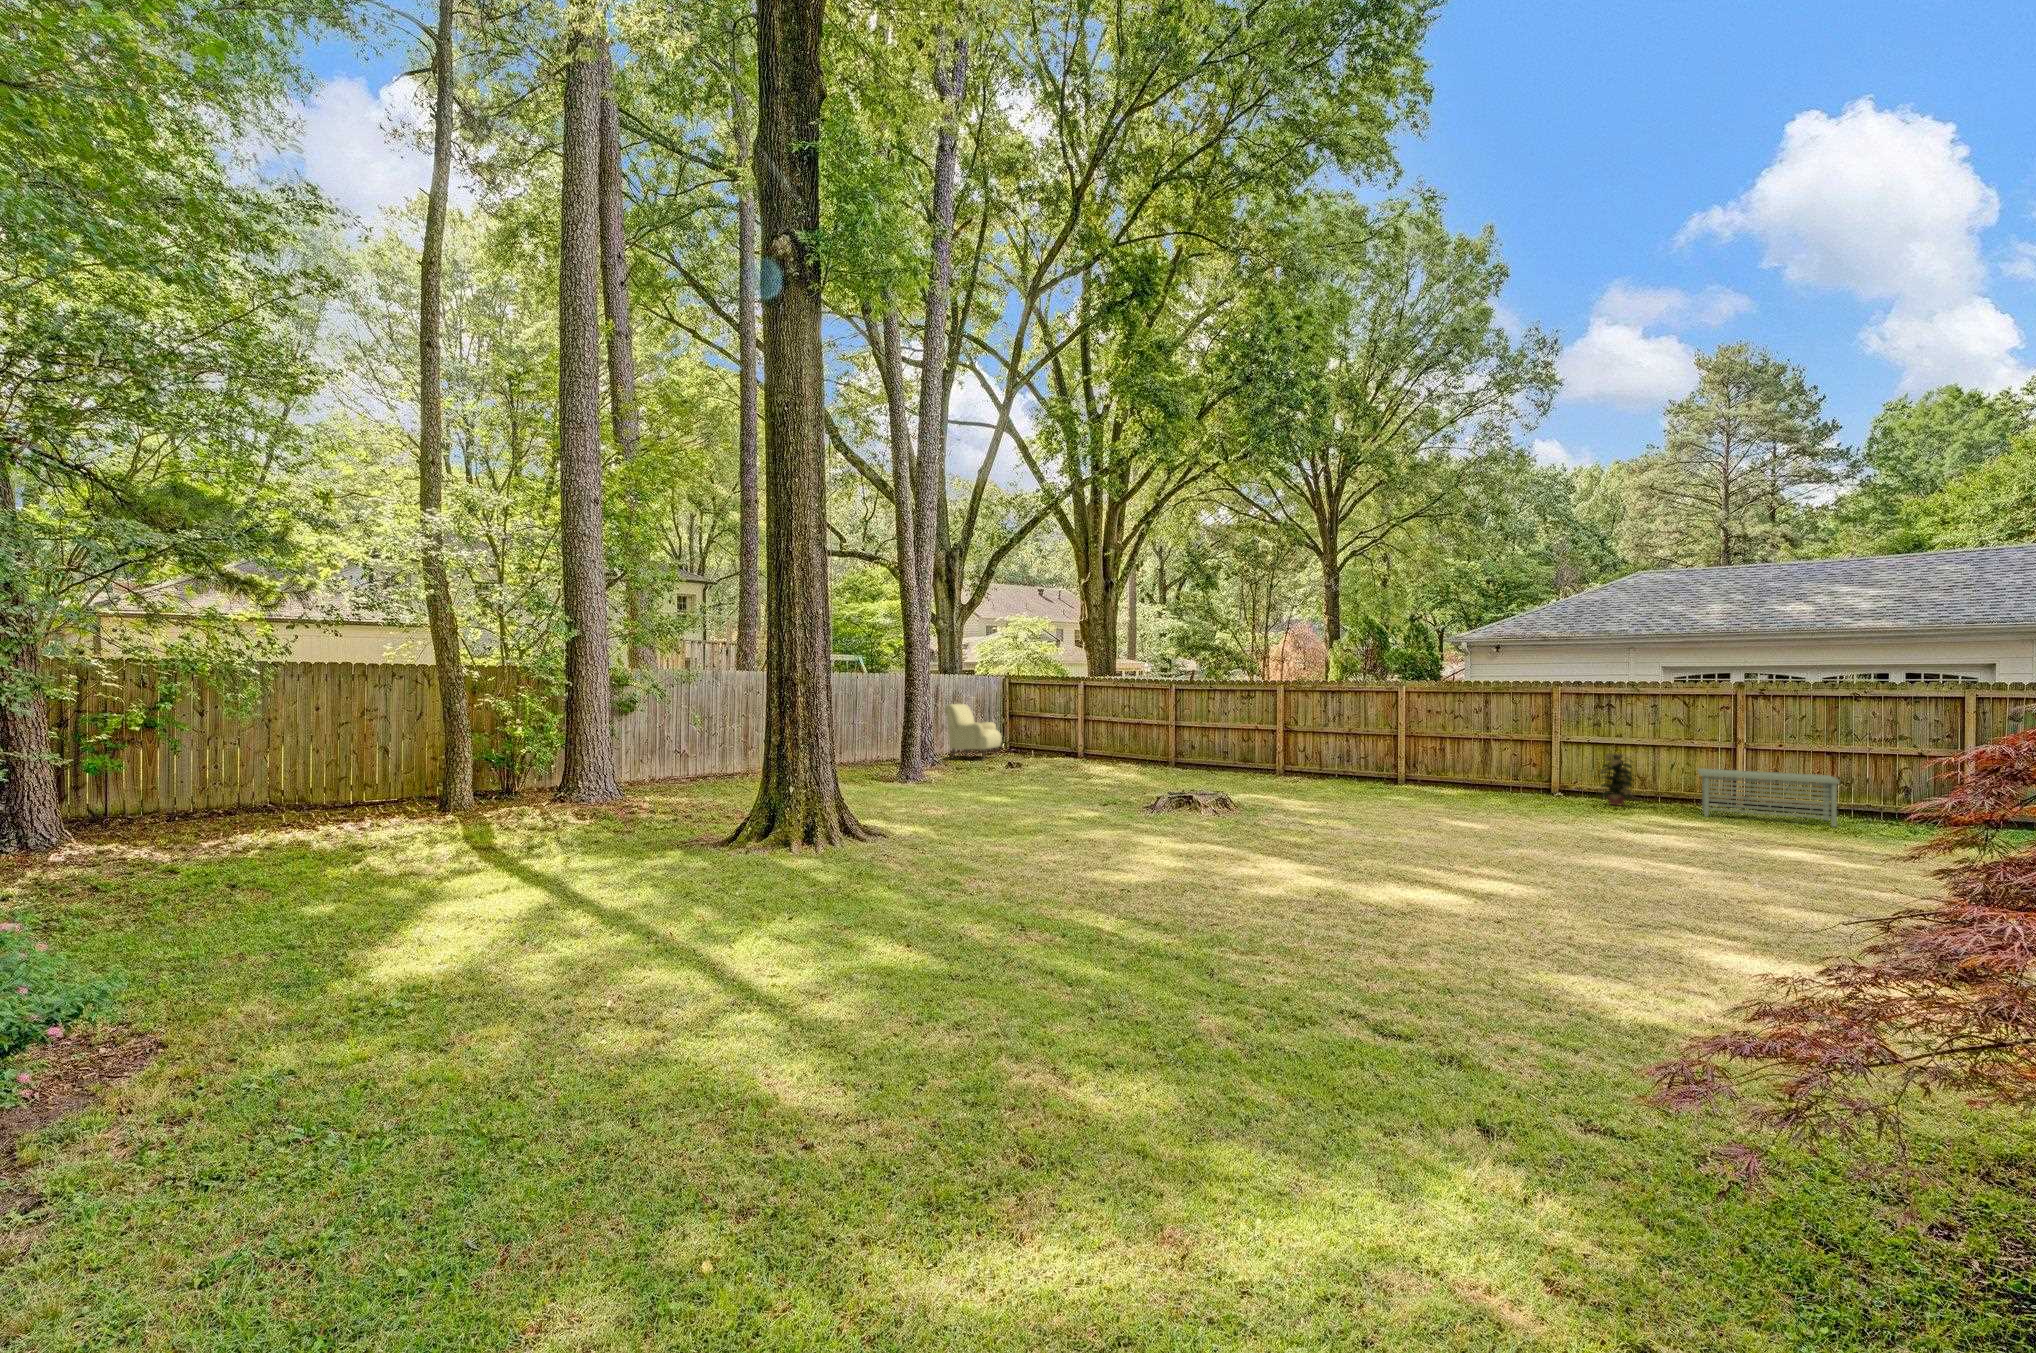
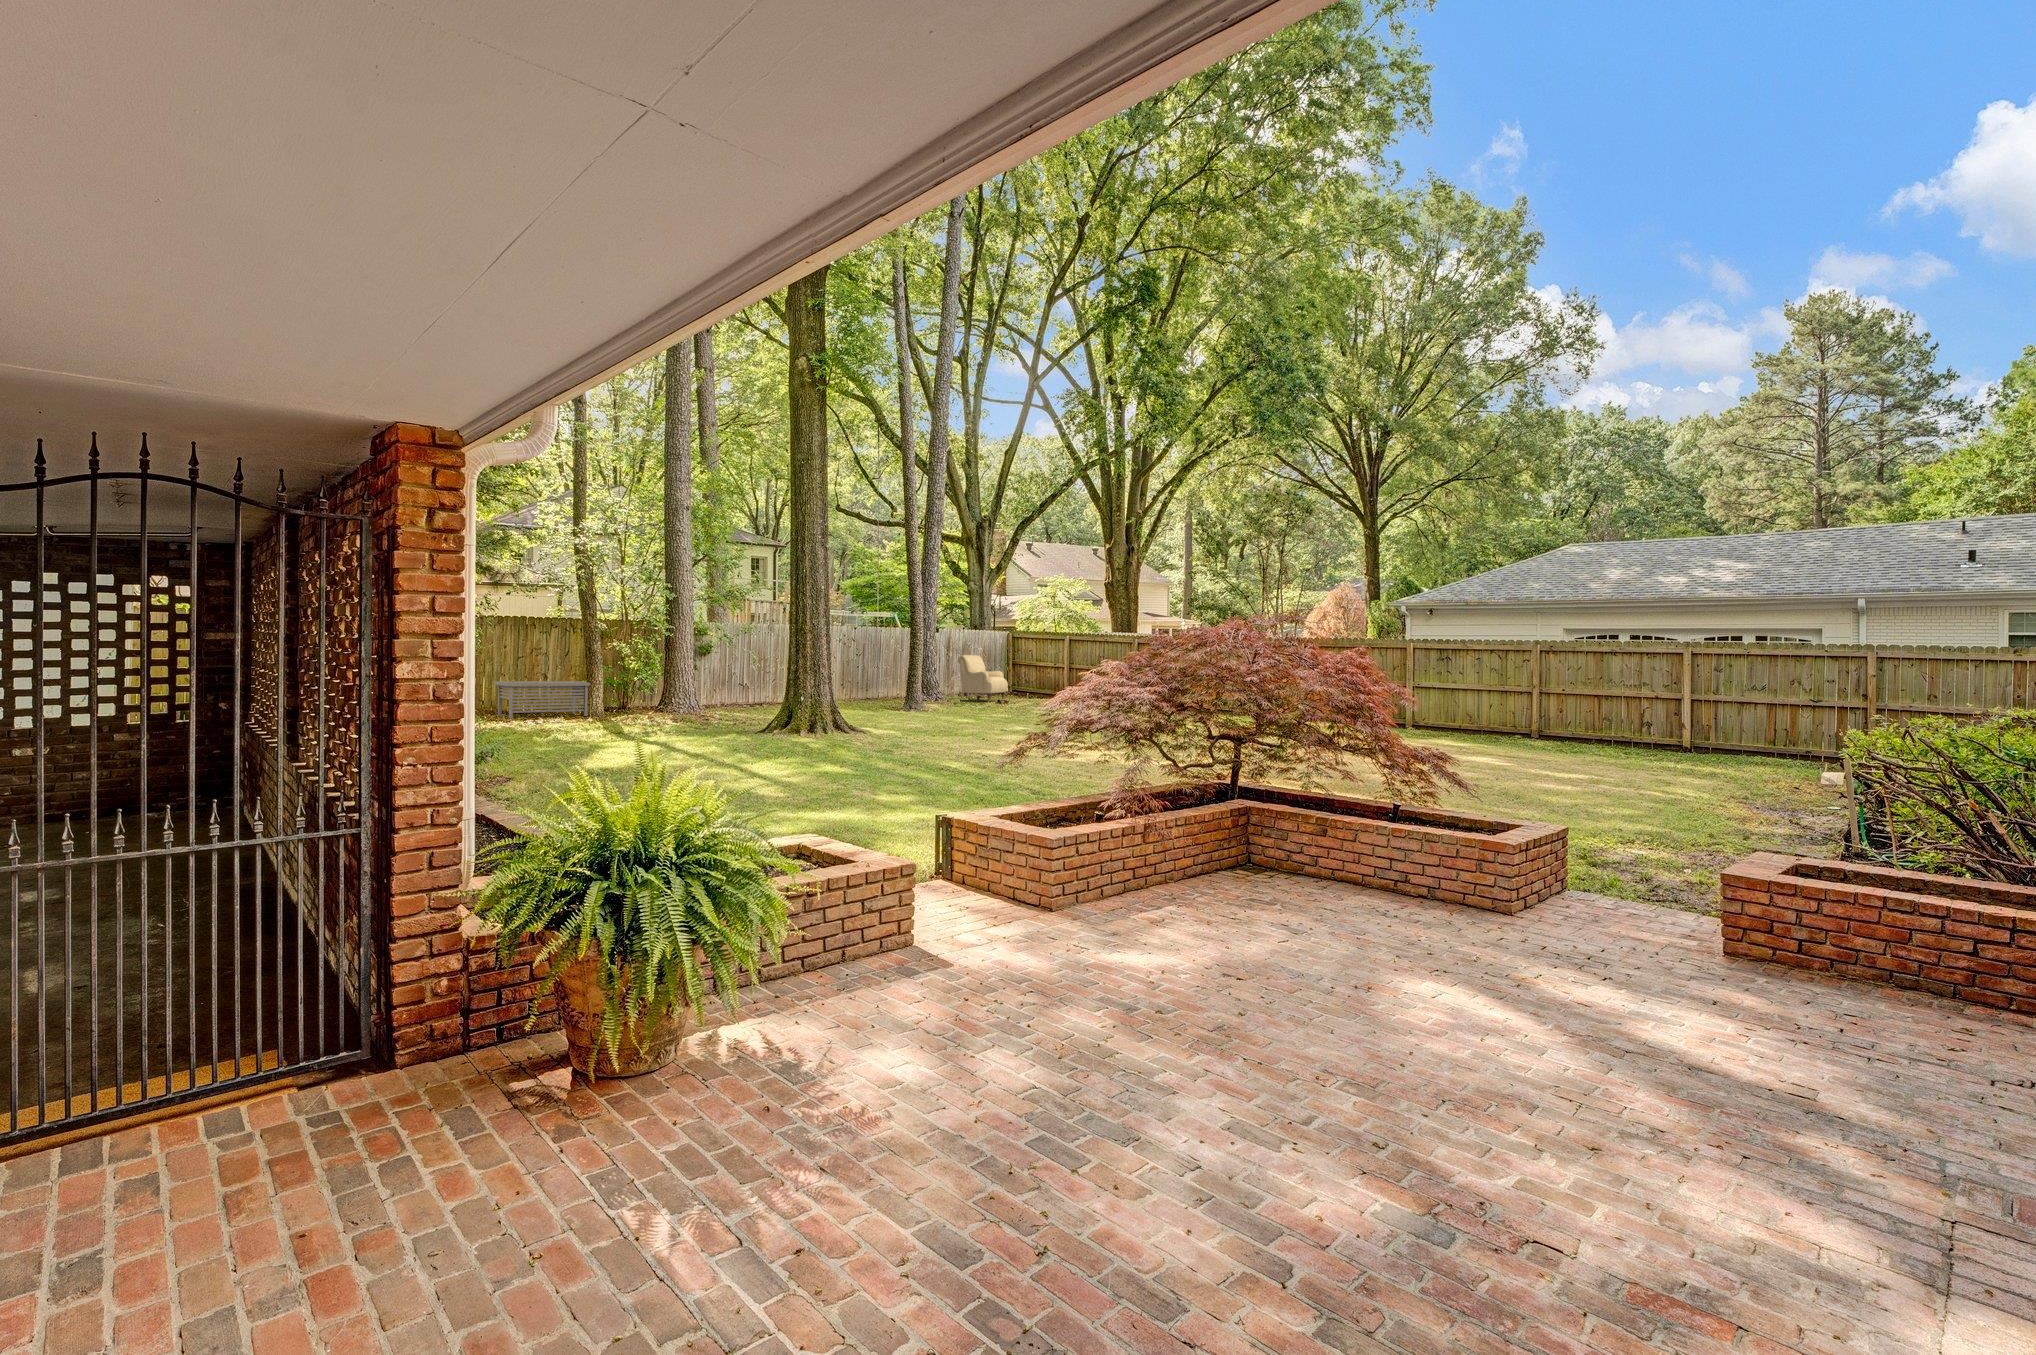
decorative plant: present [1599,754,1636,805] -> none [1435,697,1467,738]
storage bench: present [1698,768,1840,827] -> present [494,681,590,718]

